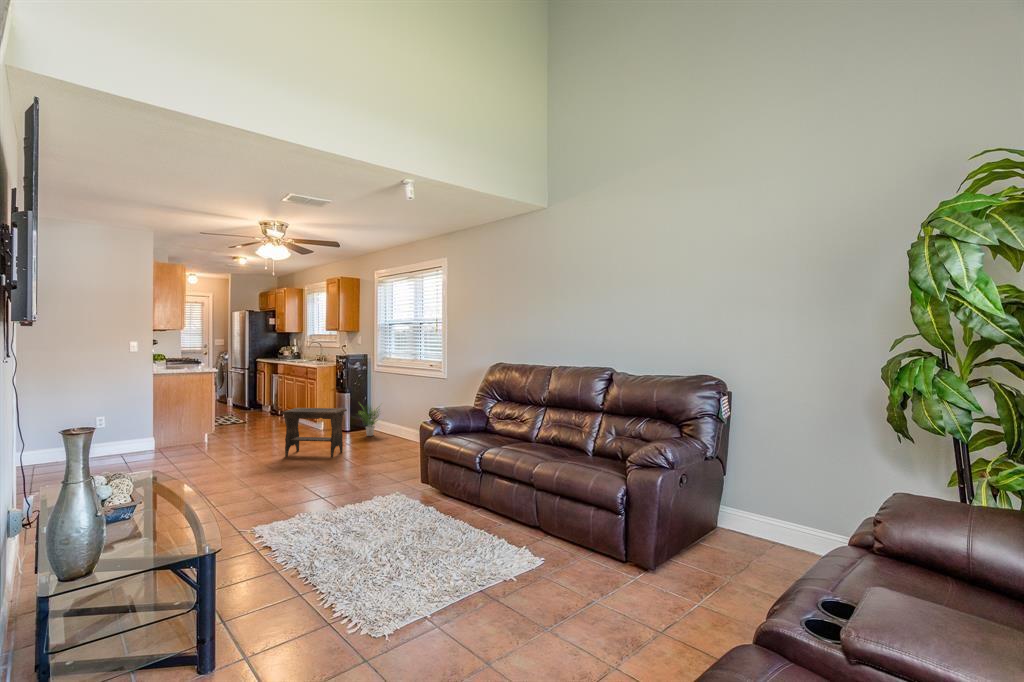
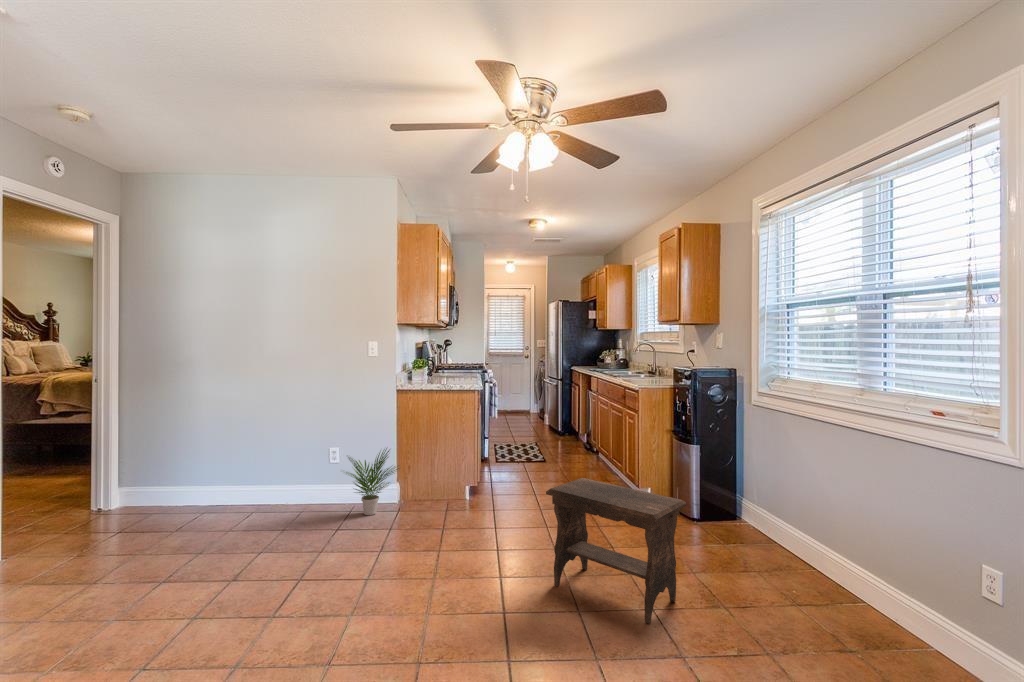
potted plant: present [360,406,380,436] -> present [346,448,399,515]

